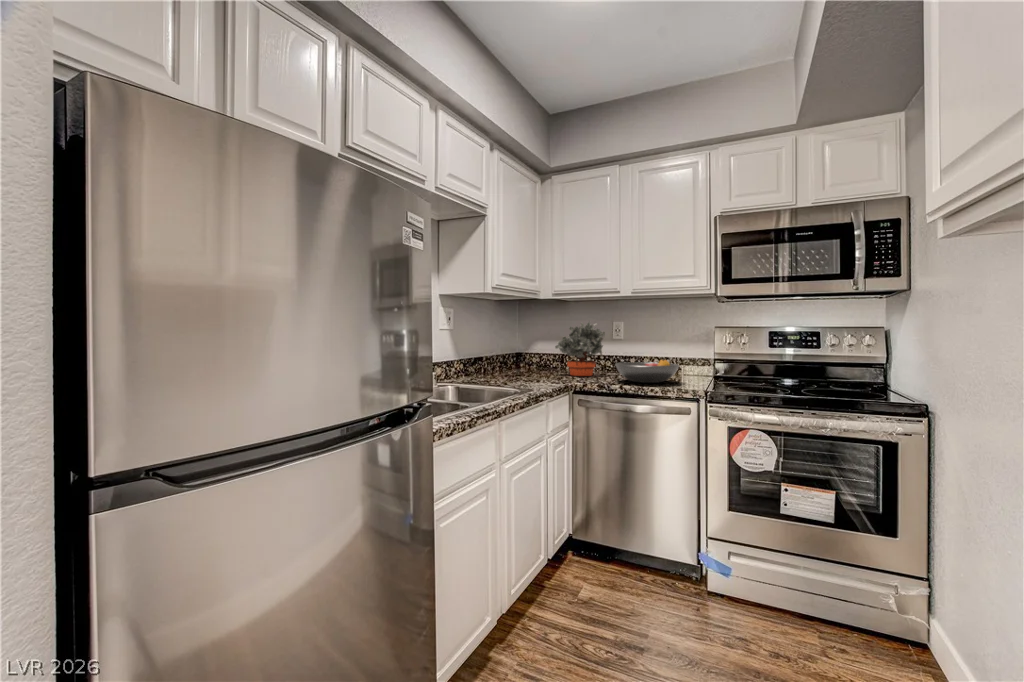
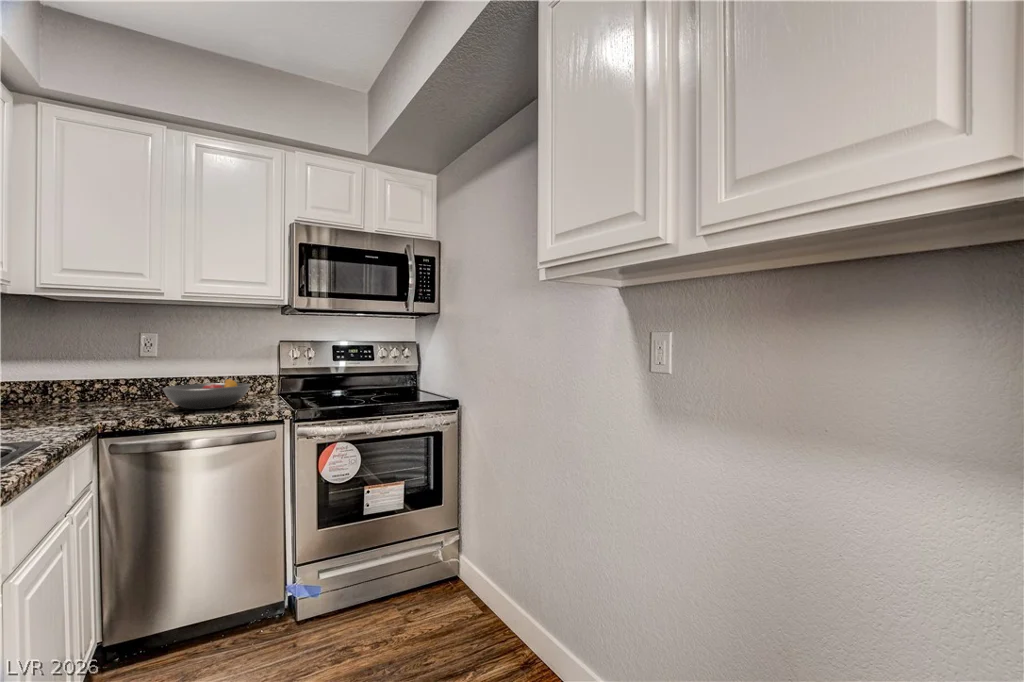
potted plant: present [555,322,605,376] -> none [40,330,134,411]

